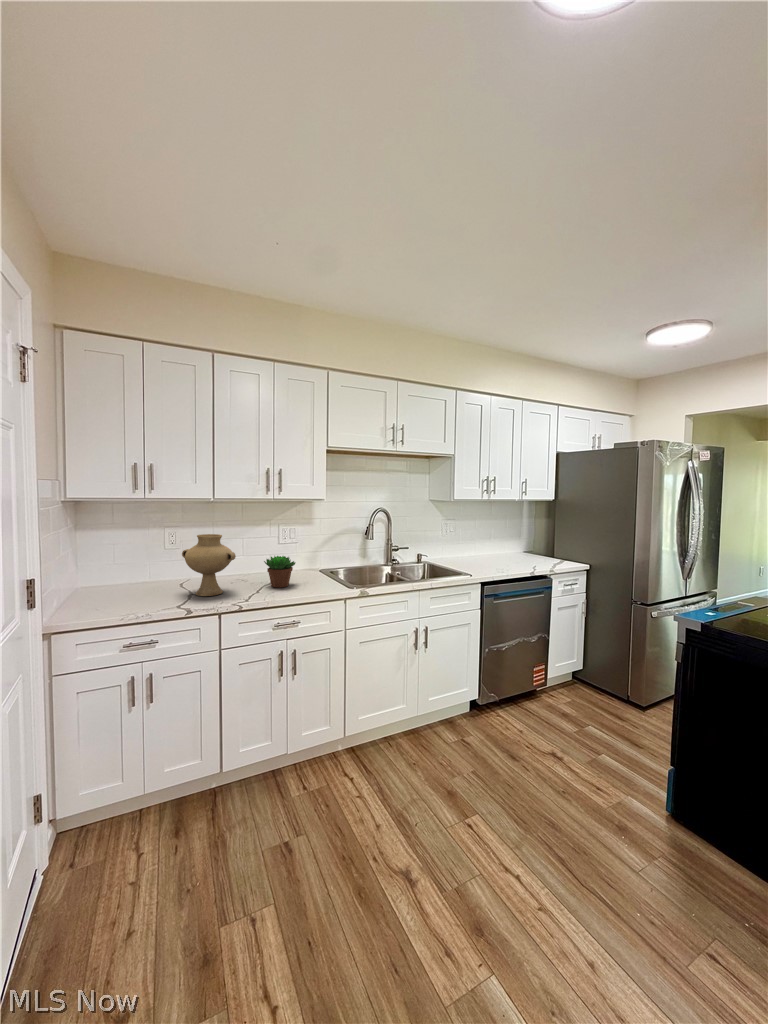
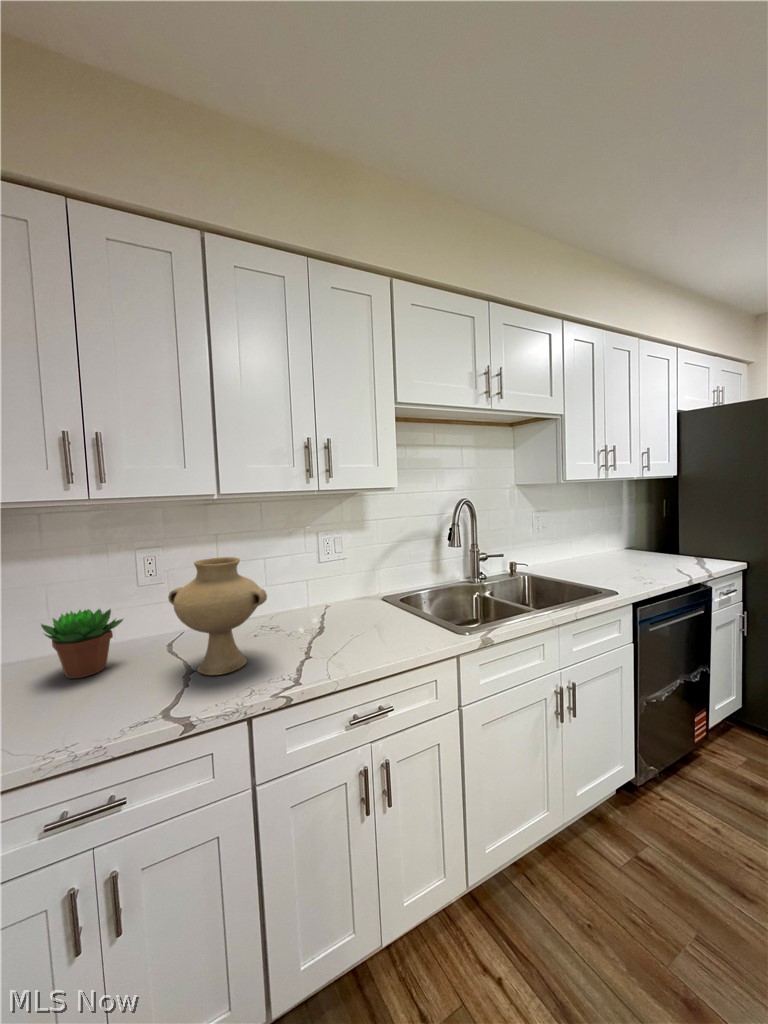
succulent plant: present [264,556,295,588] -> present [41,609,123,678]

